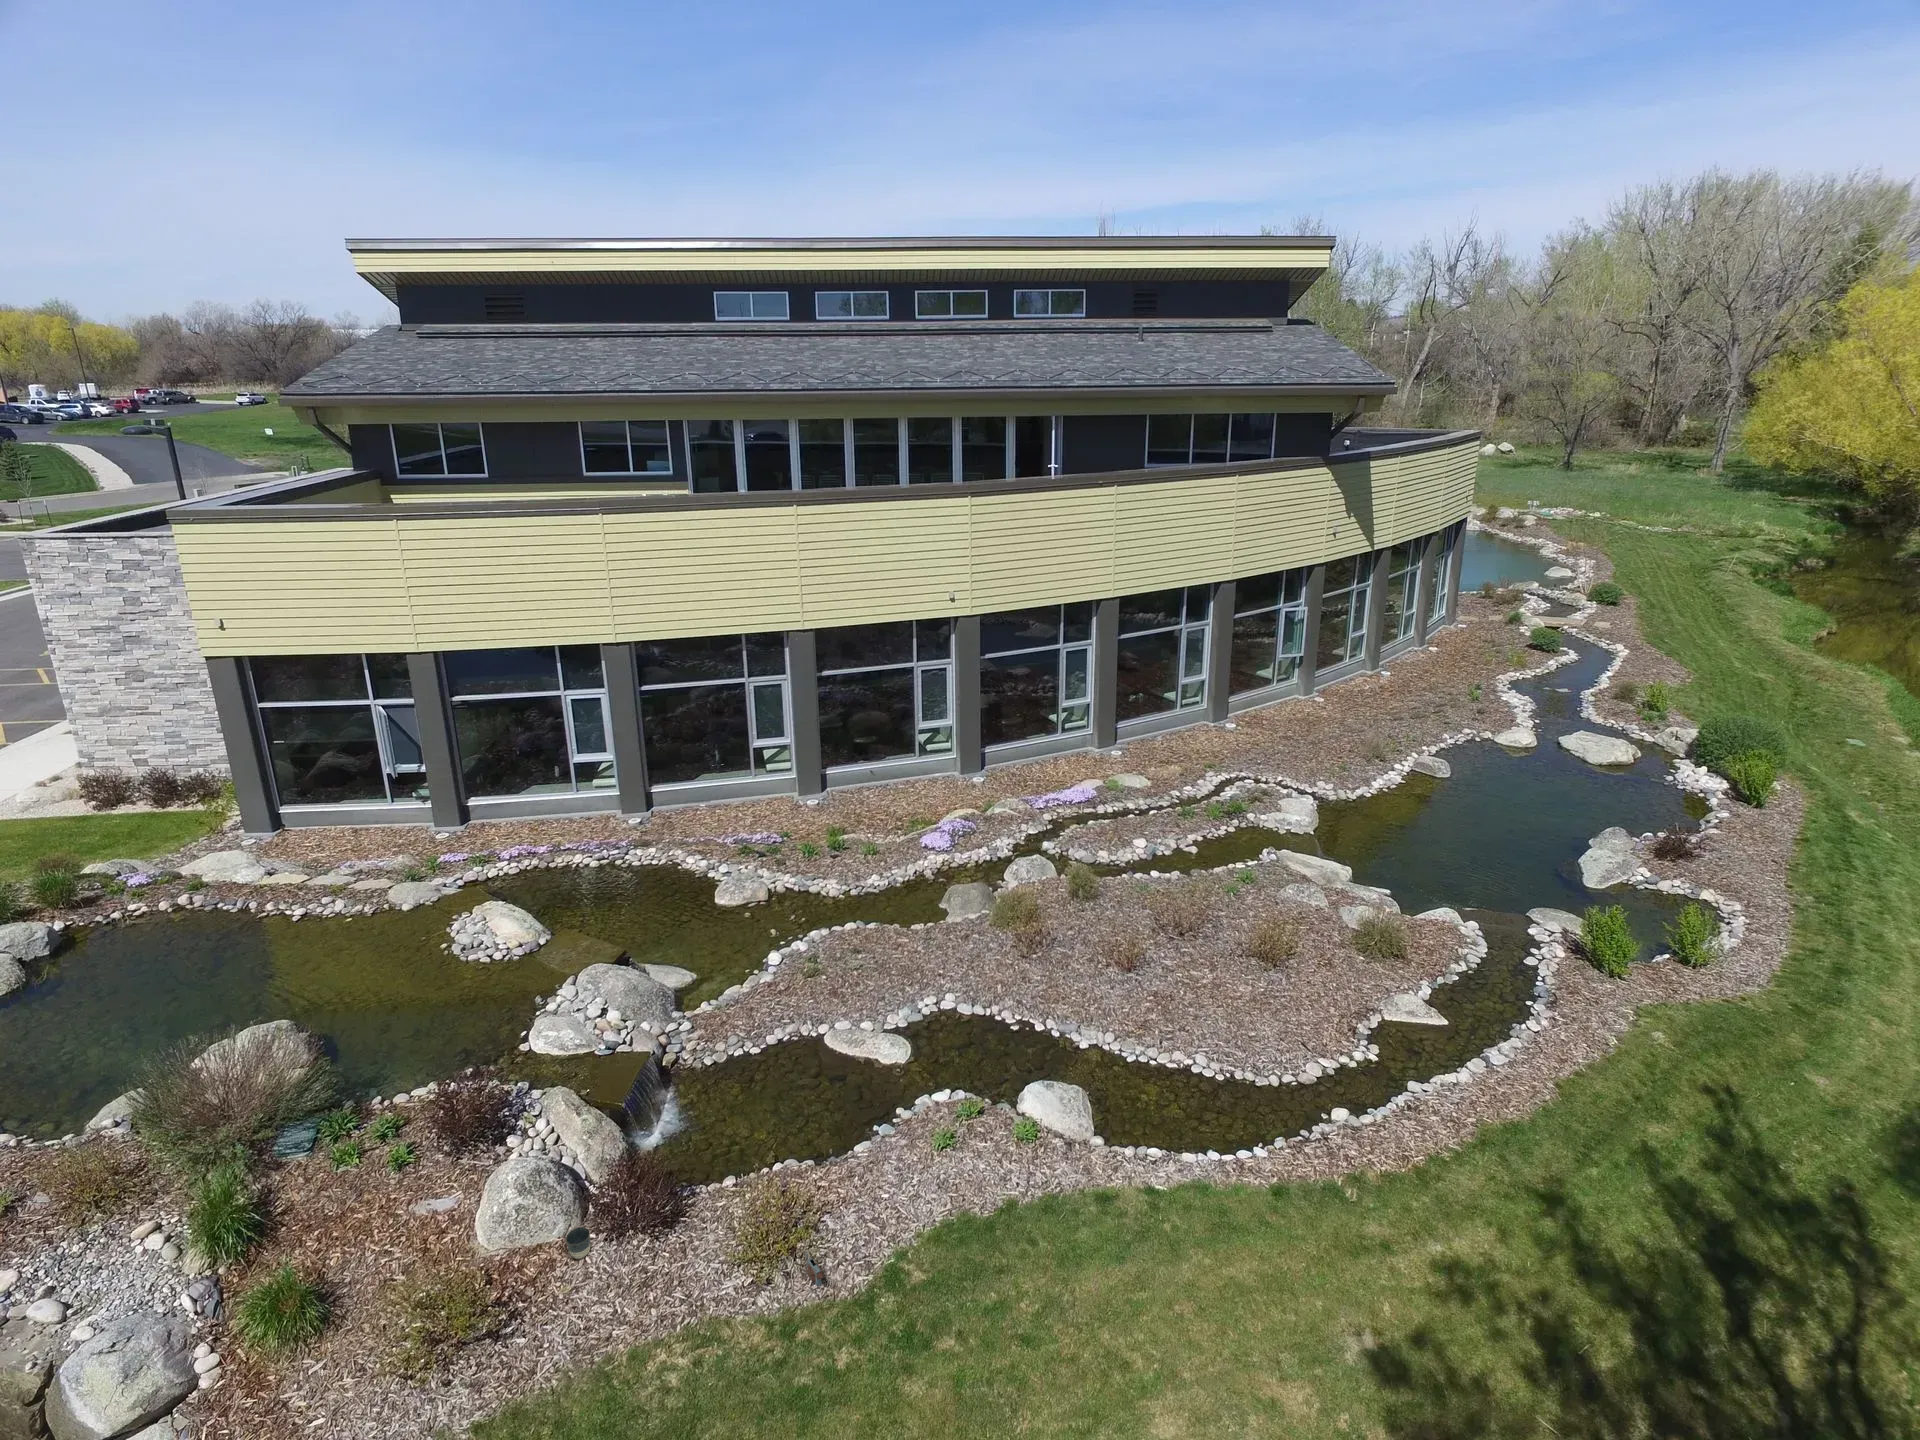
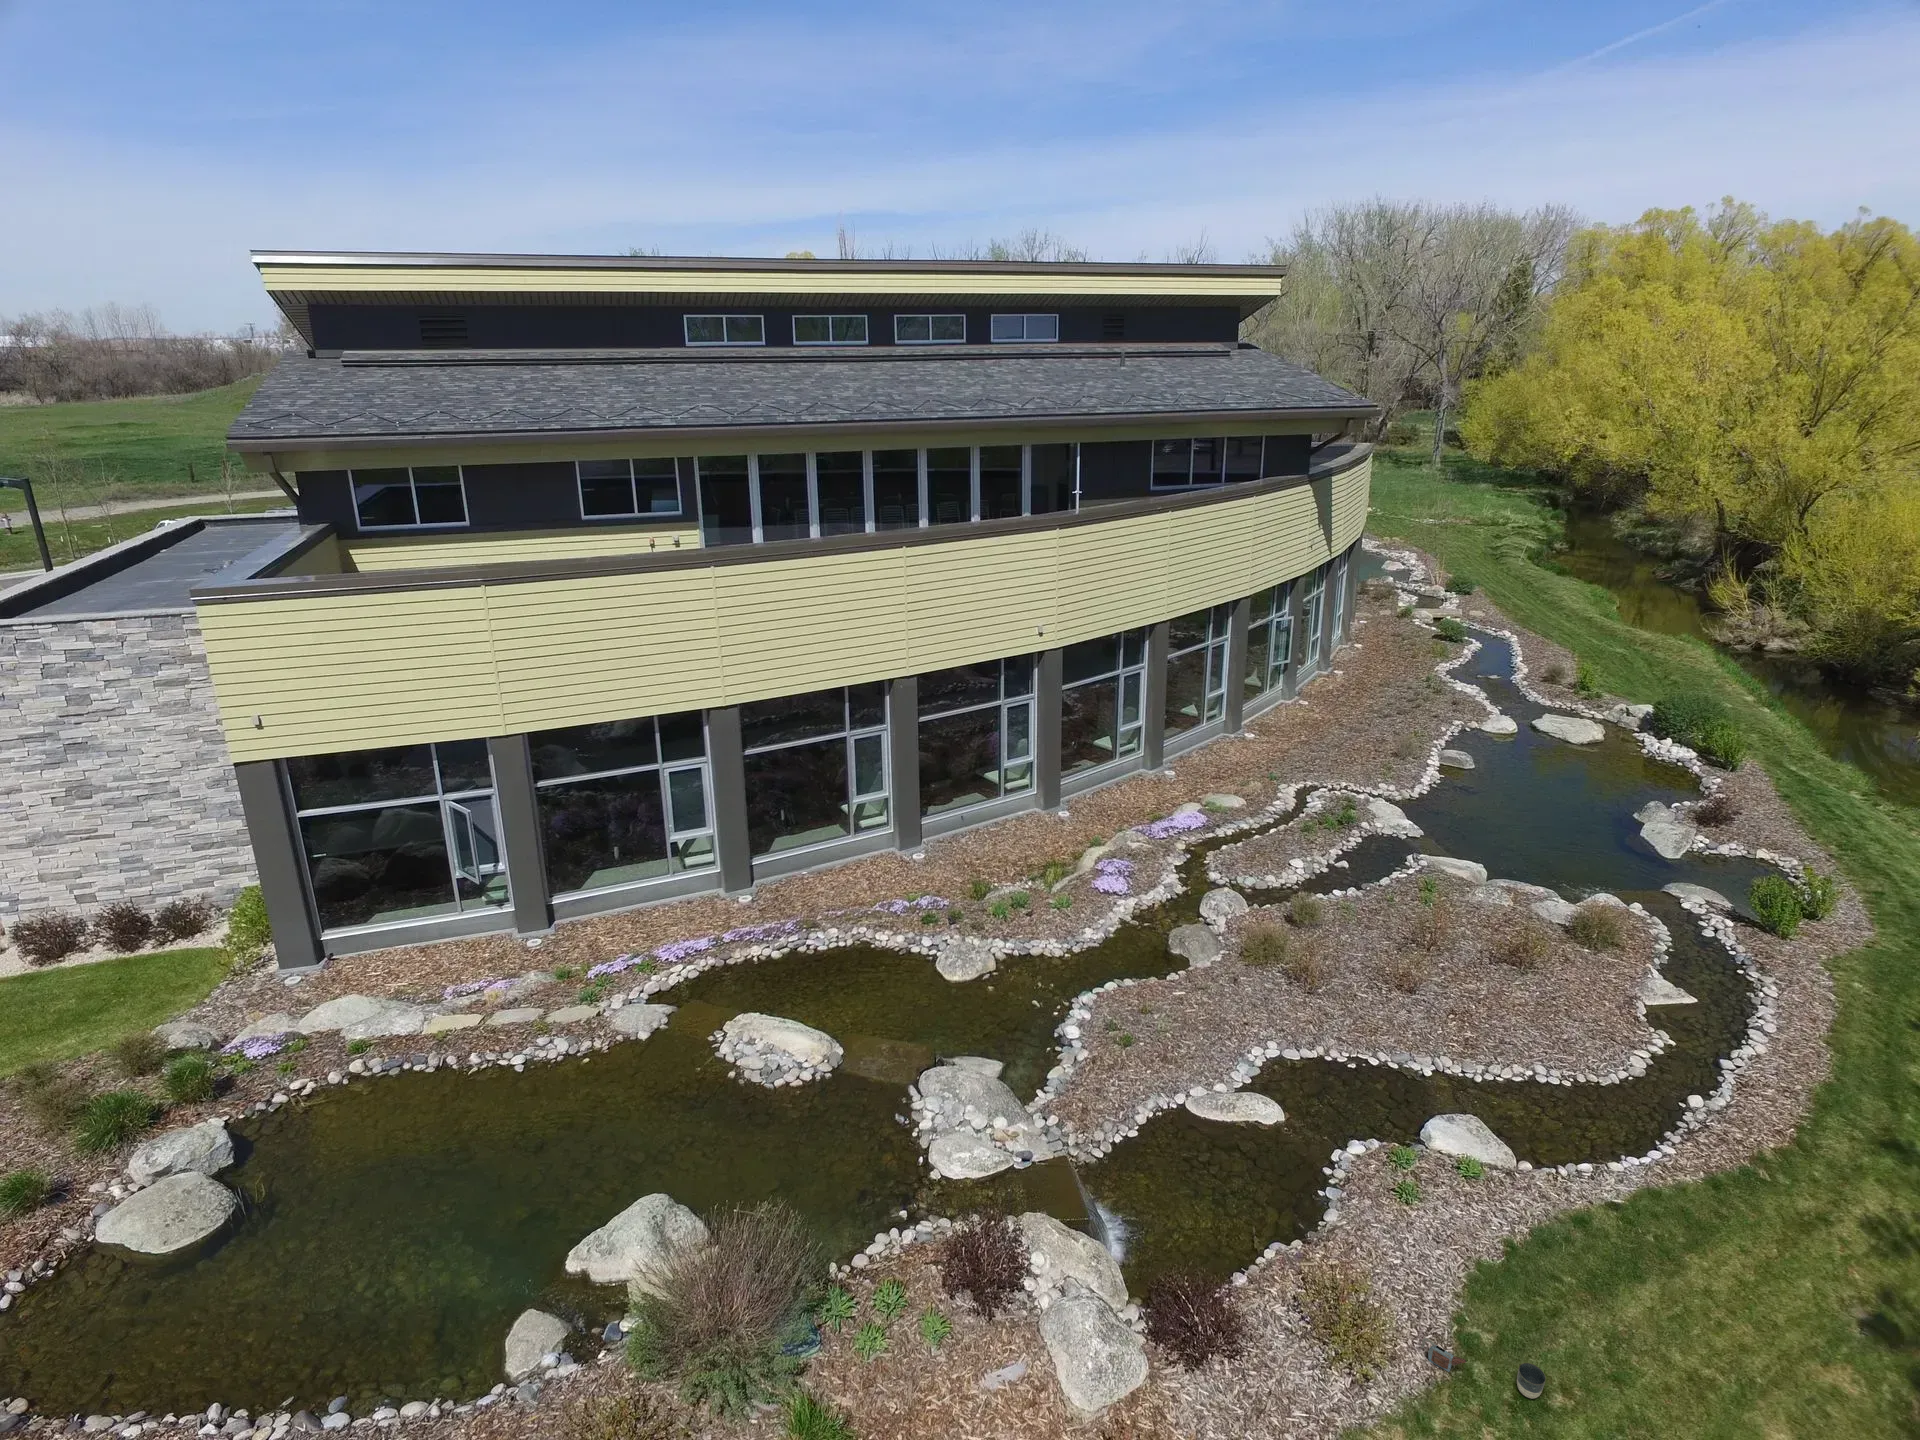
planter: present [566,1227,591,1259] -> present [1517,1363,1546,1399]

